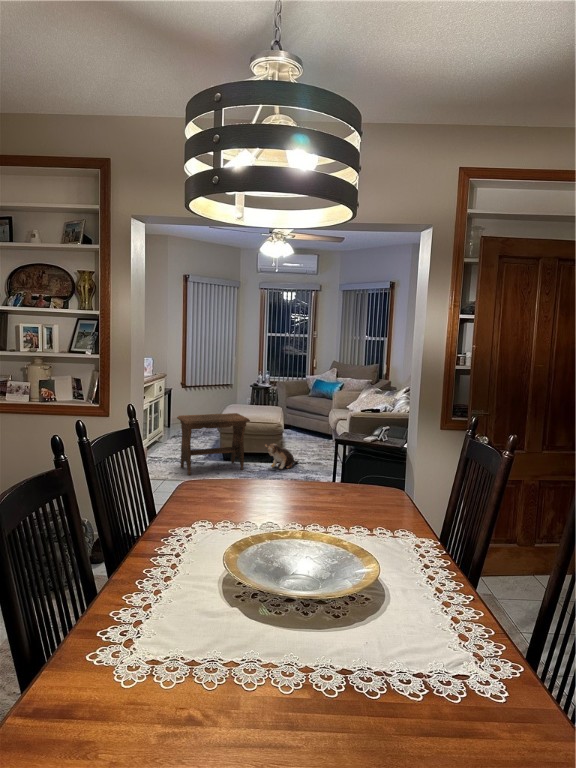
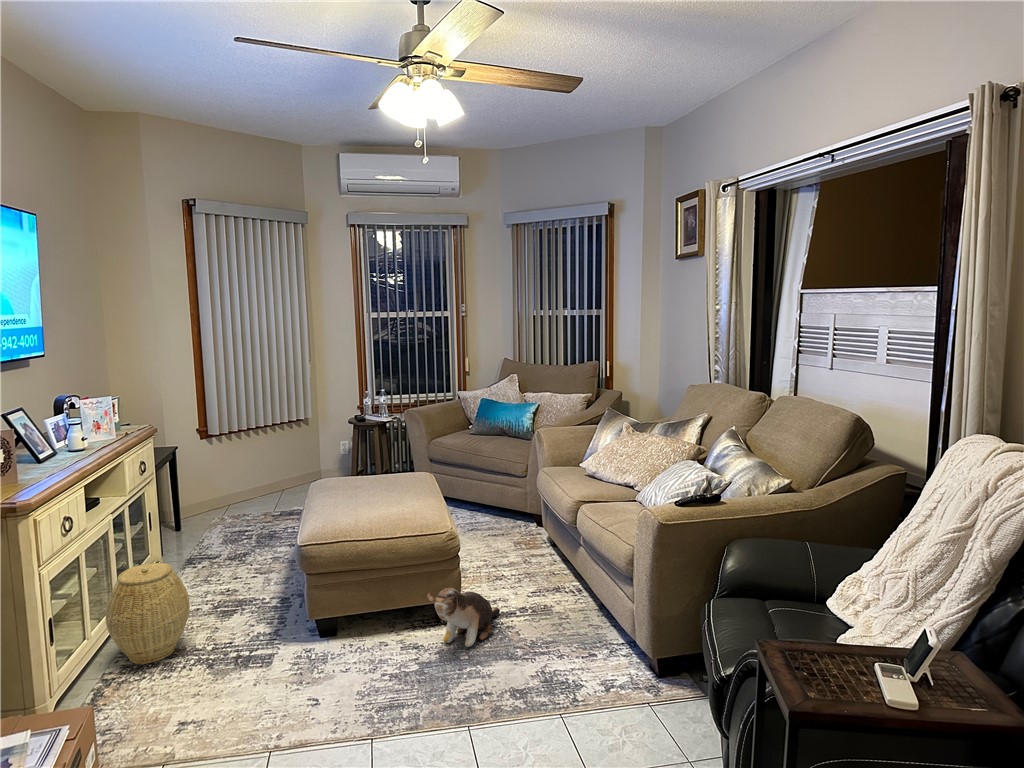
footstool: present [177,413,250,475] -> none [185,519,386,725]
woven basket: none [146,423,176,459] -> present [106,563,190,664]

